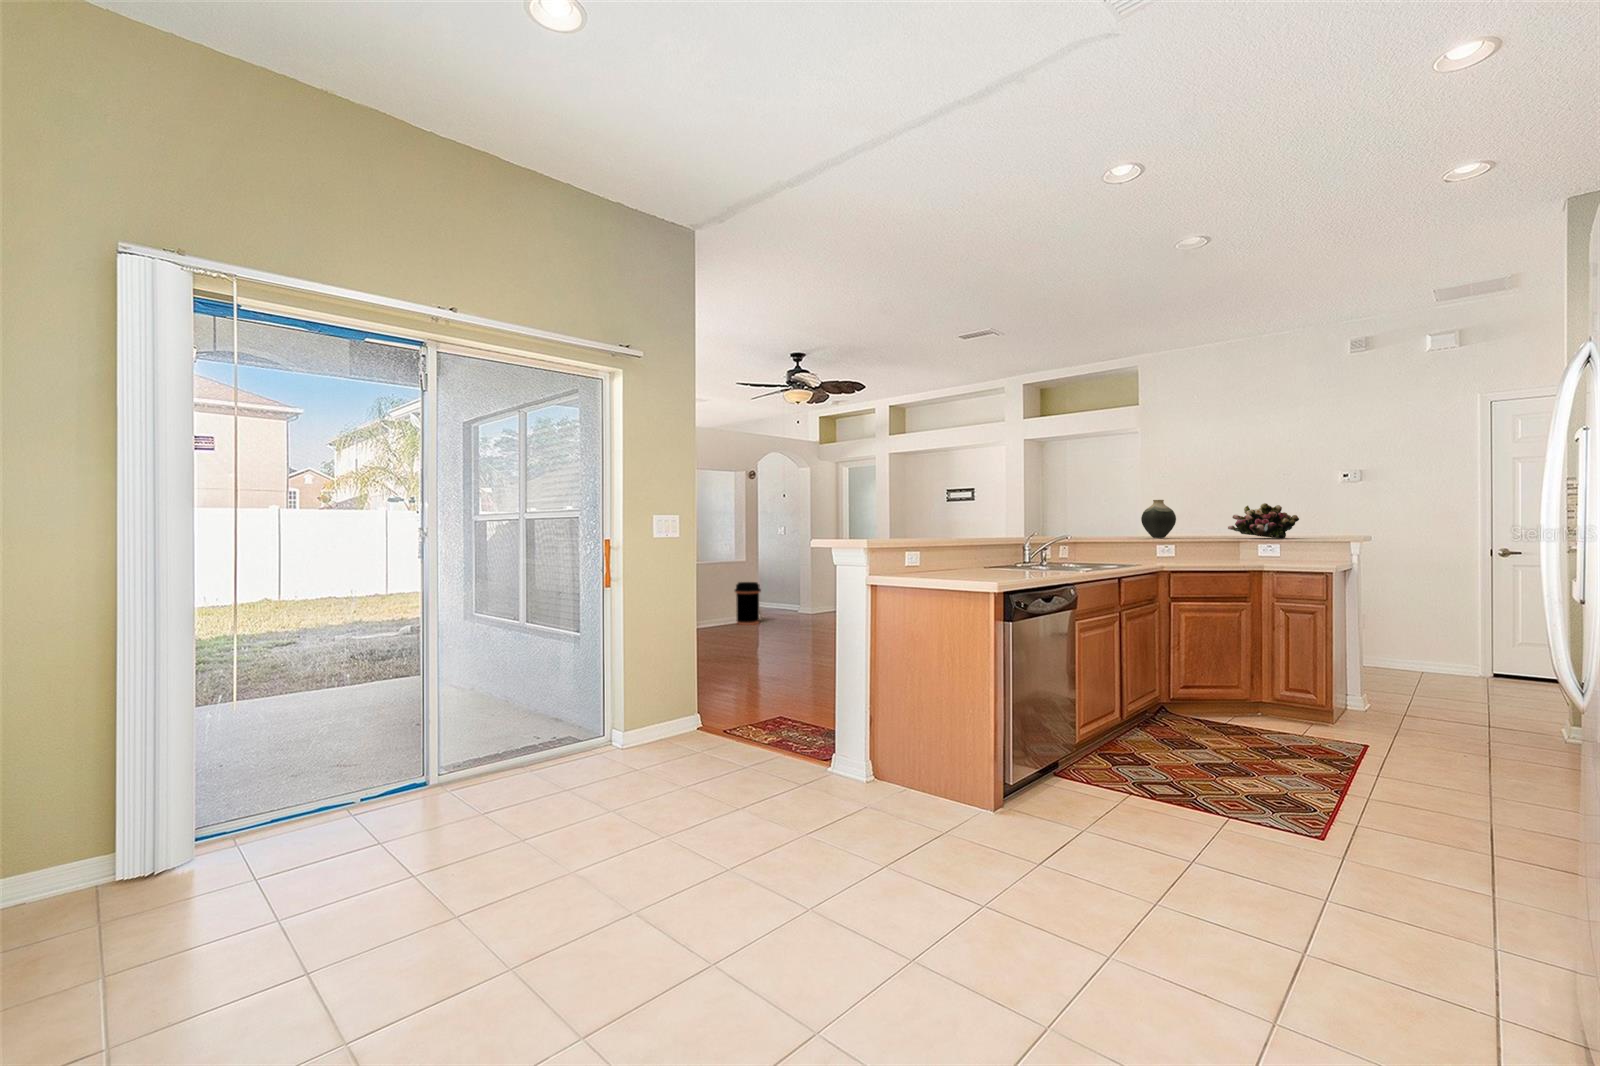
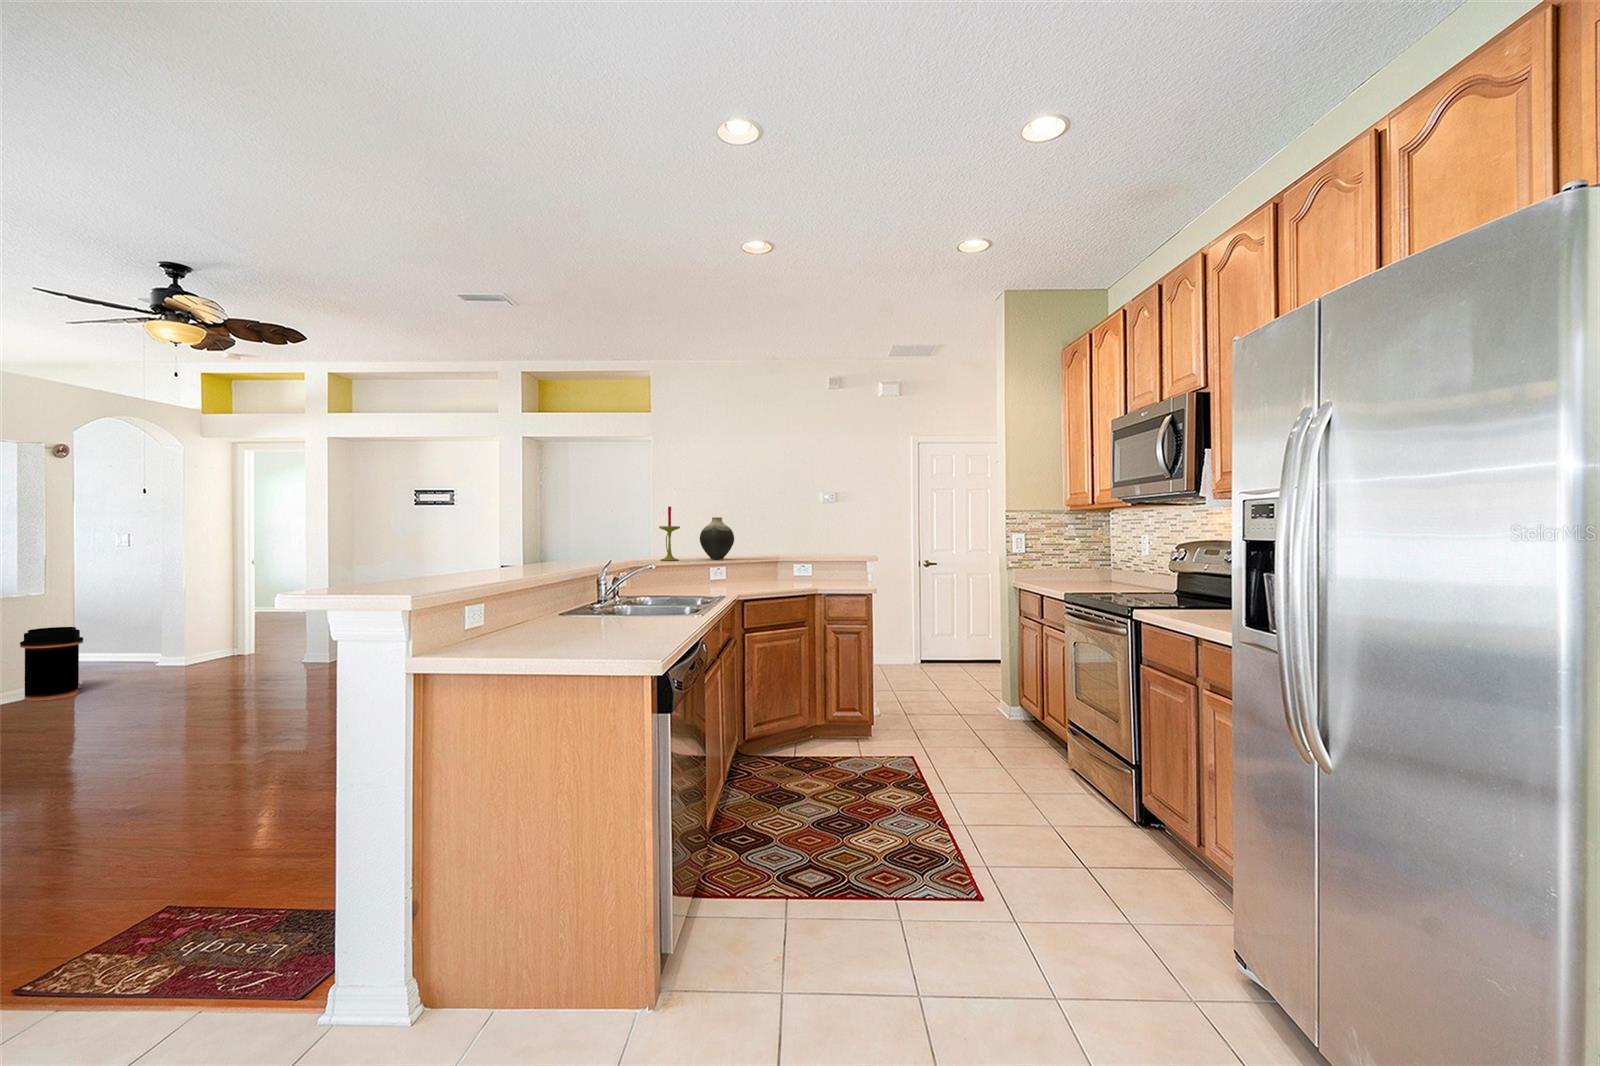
candle: none [1100,490,1120,538] -> present [659,506,680,561]
flower arrangement: present [1228,503,1299,538] -> none [784,524,843,560]

